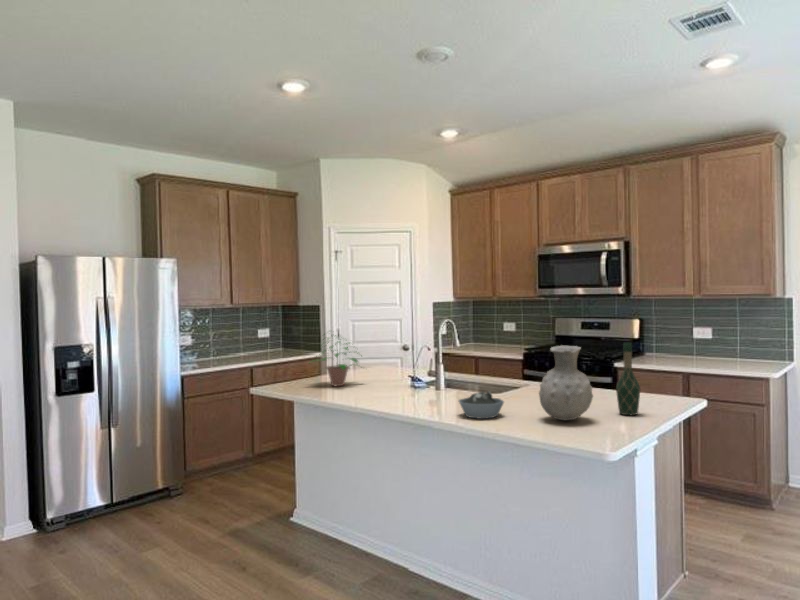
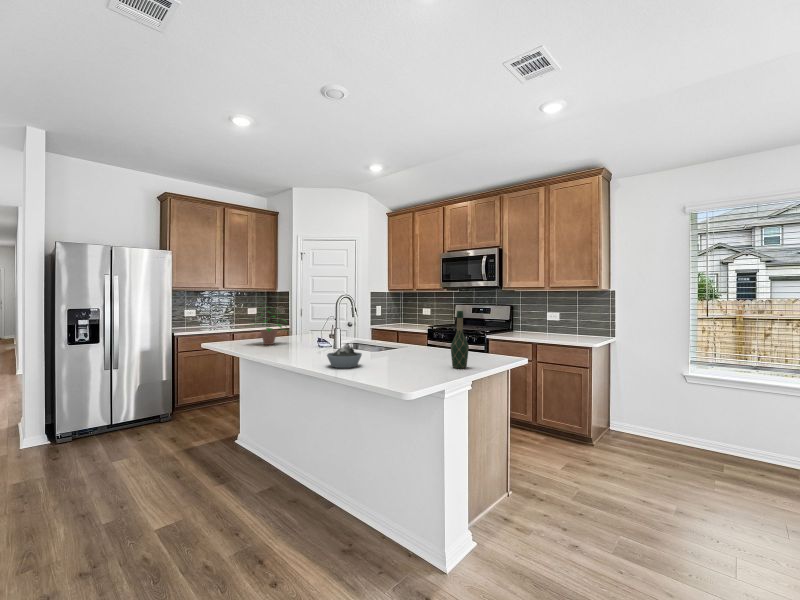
vase: present [539,346,593,420] -> none [385,311,427,371]

